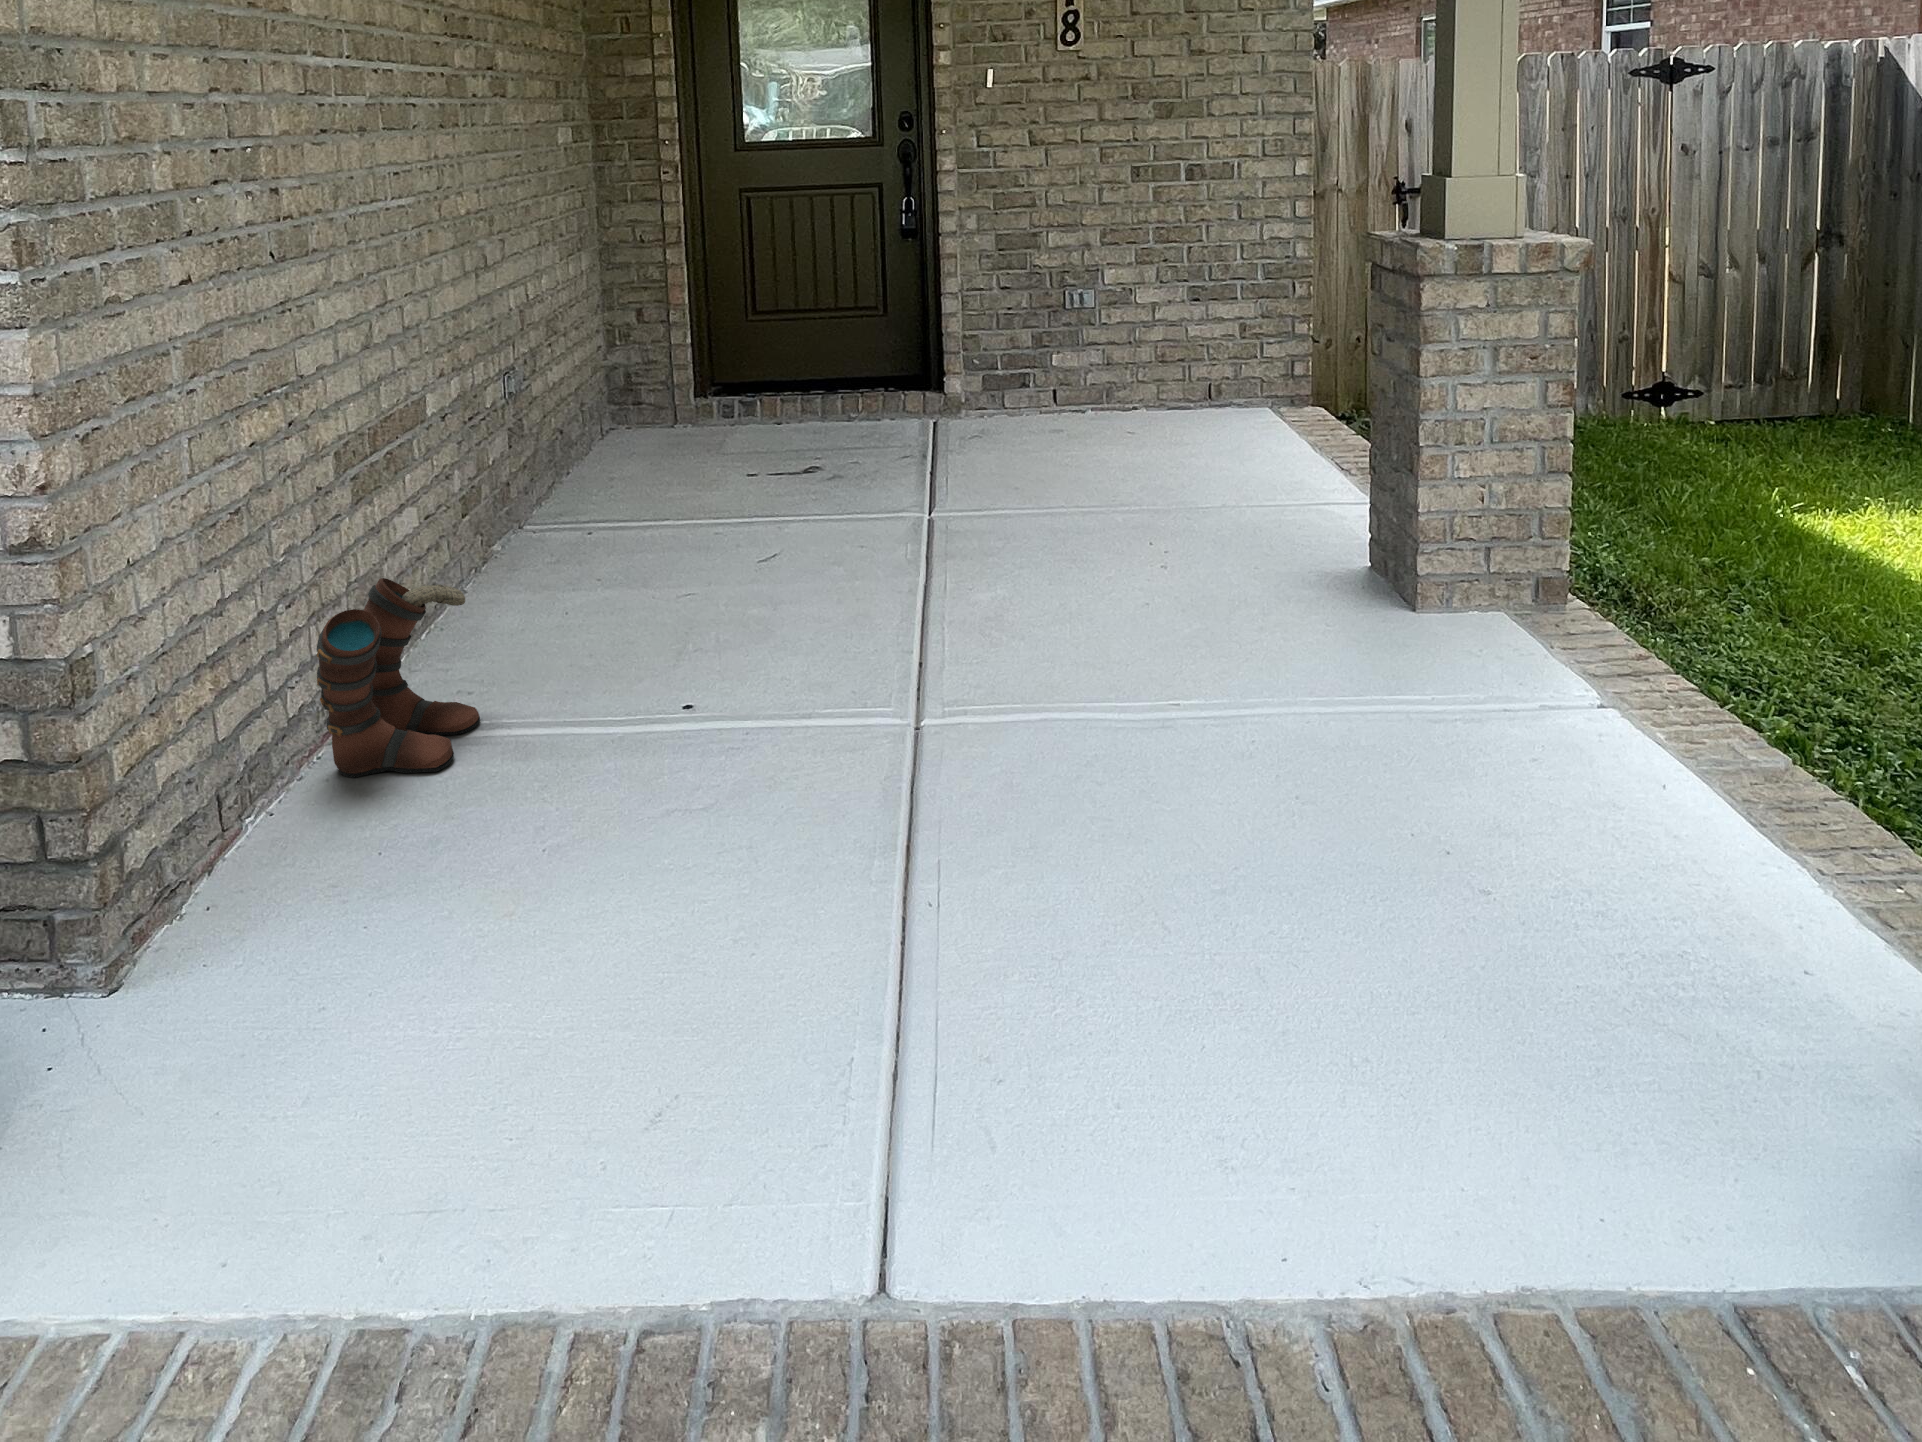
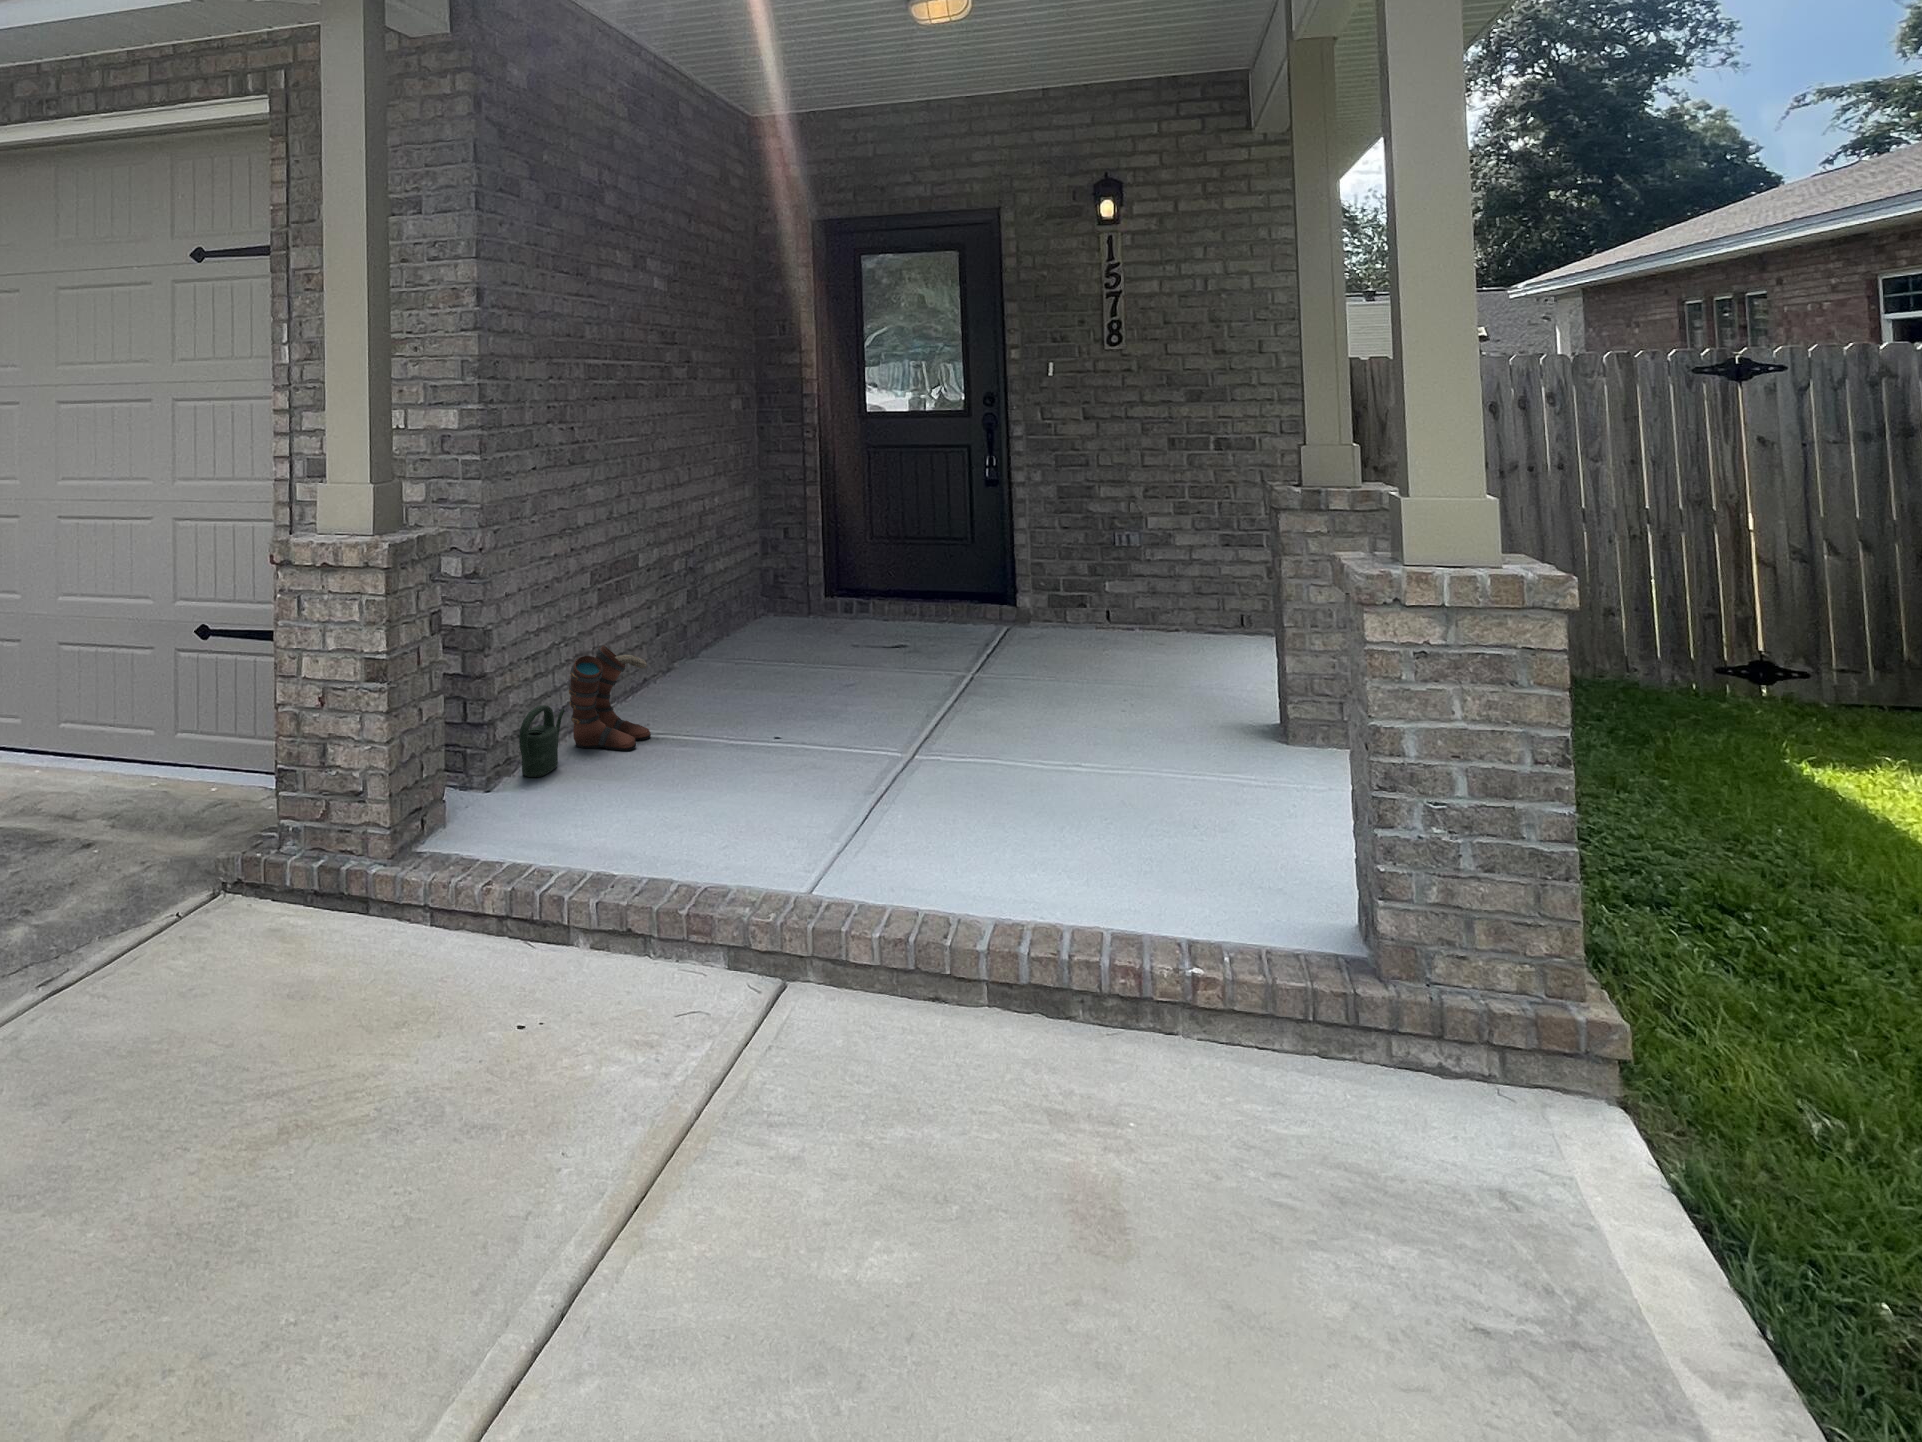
watering can: none [199,728,307,901] -> present [519,705,565,777]

